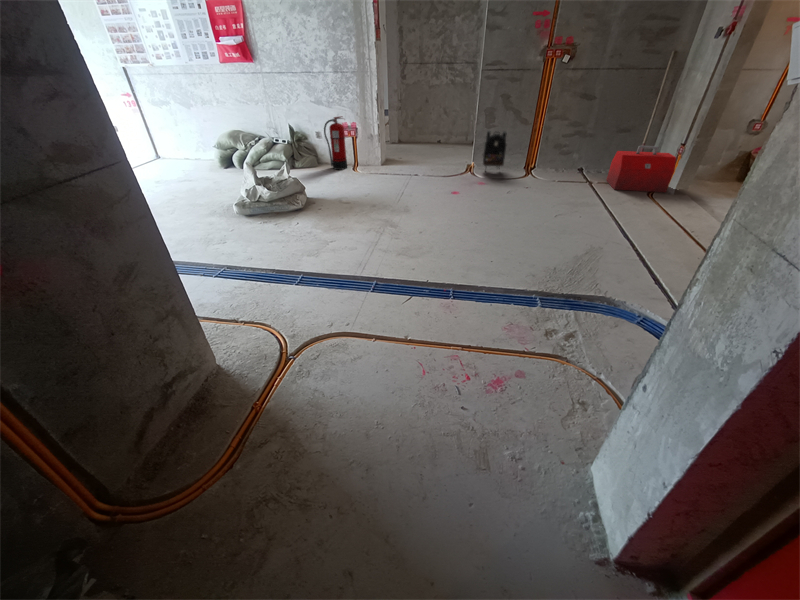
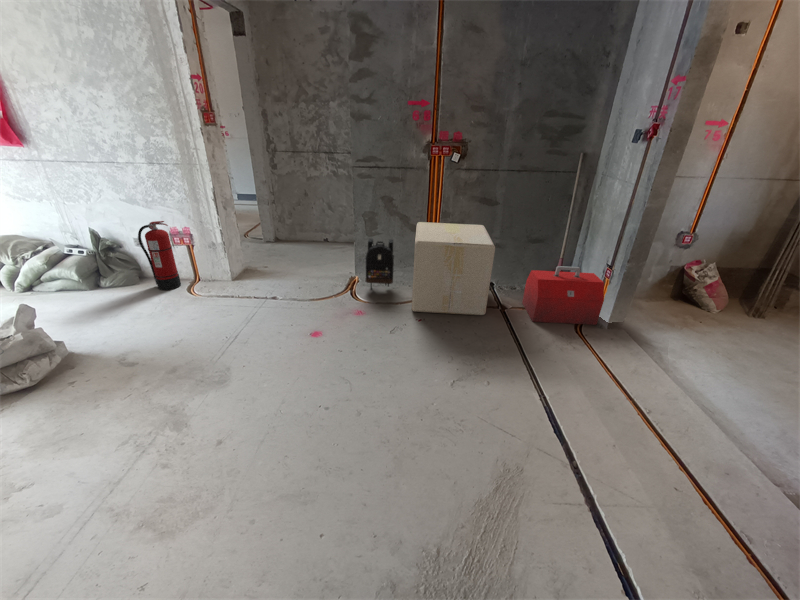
cardboard box: none [518,116,592,186] -> present [412,222,495,315]

